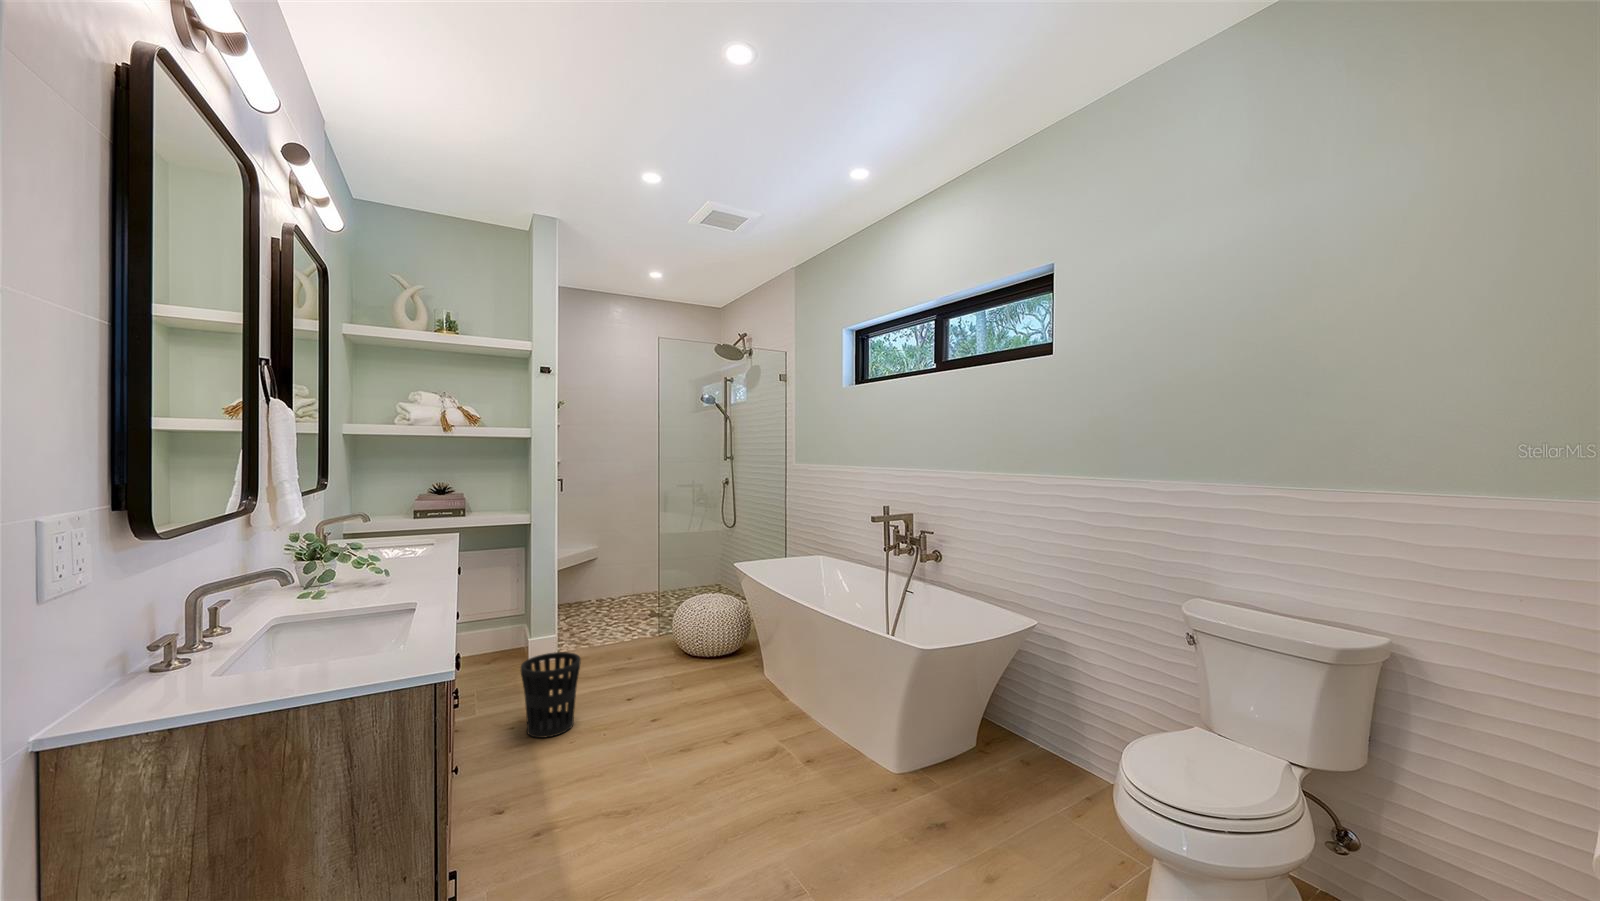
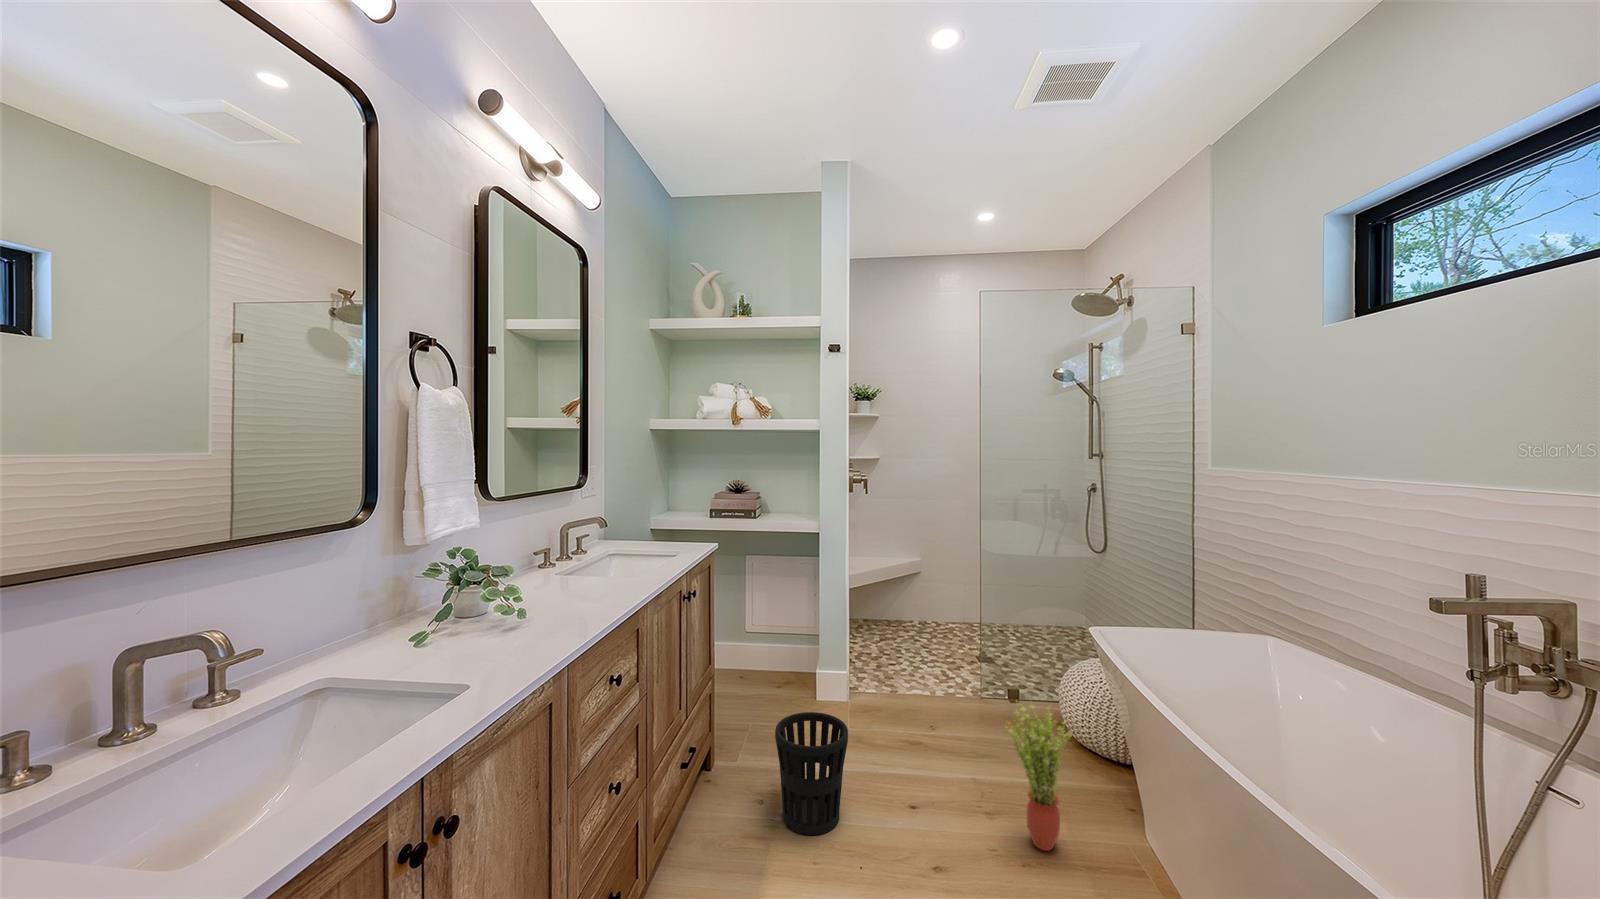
potted plant: none [688,608,727,698] -> present [1006,703,1072,851]

